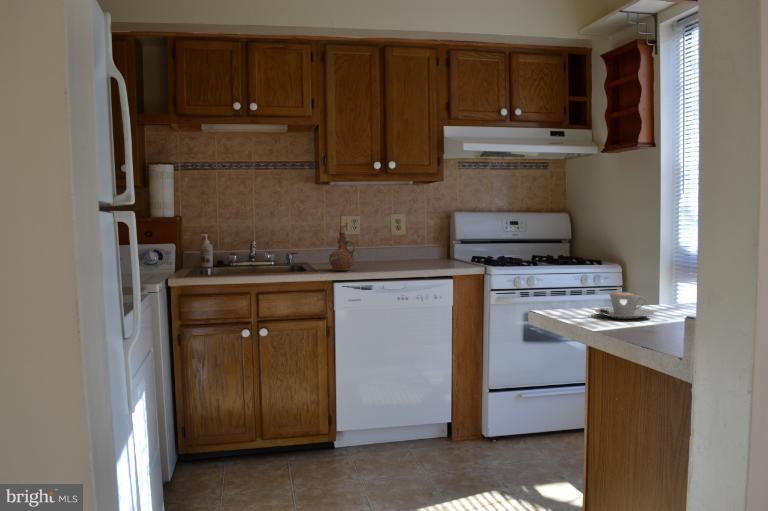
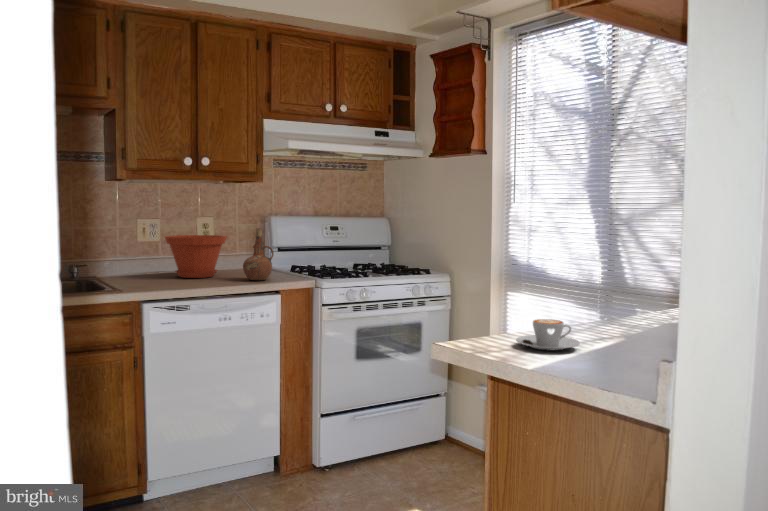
ceramic pitcher: present [329,226,355,271] -> present [243,228,274,280]
plant pot: none [362,230,412,266] -> present [165,235,227,278]

